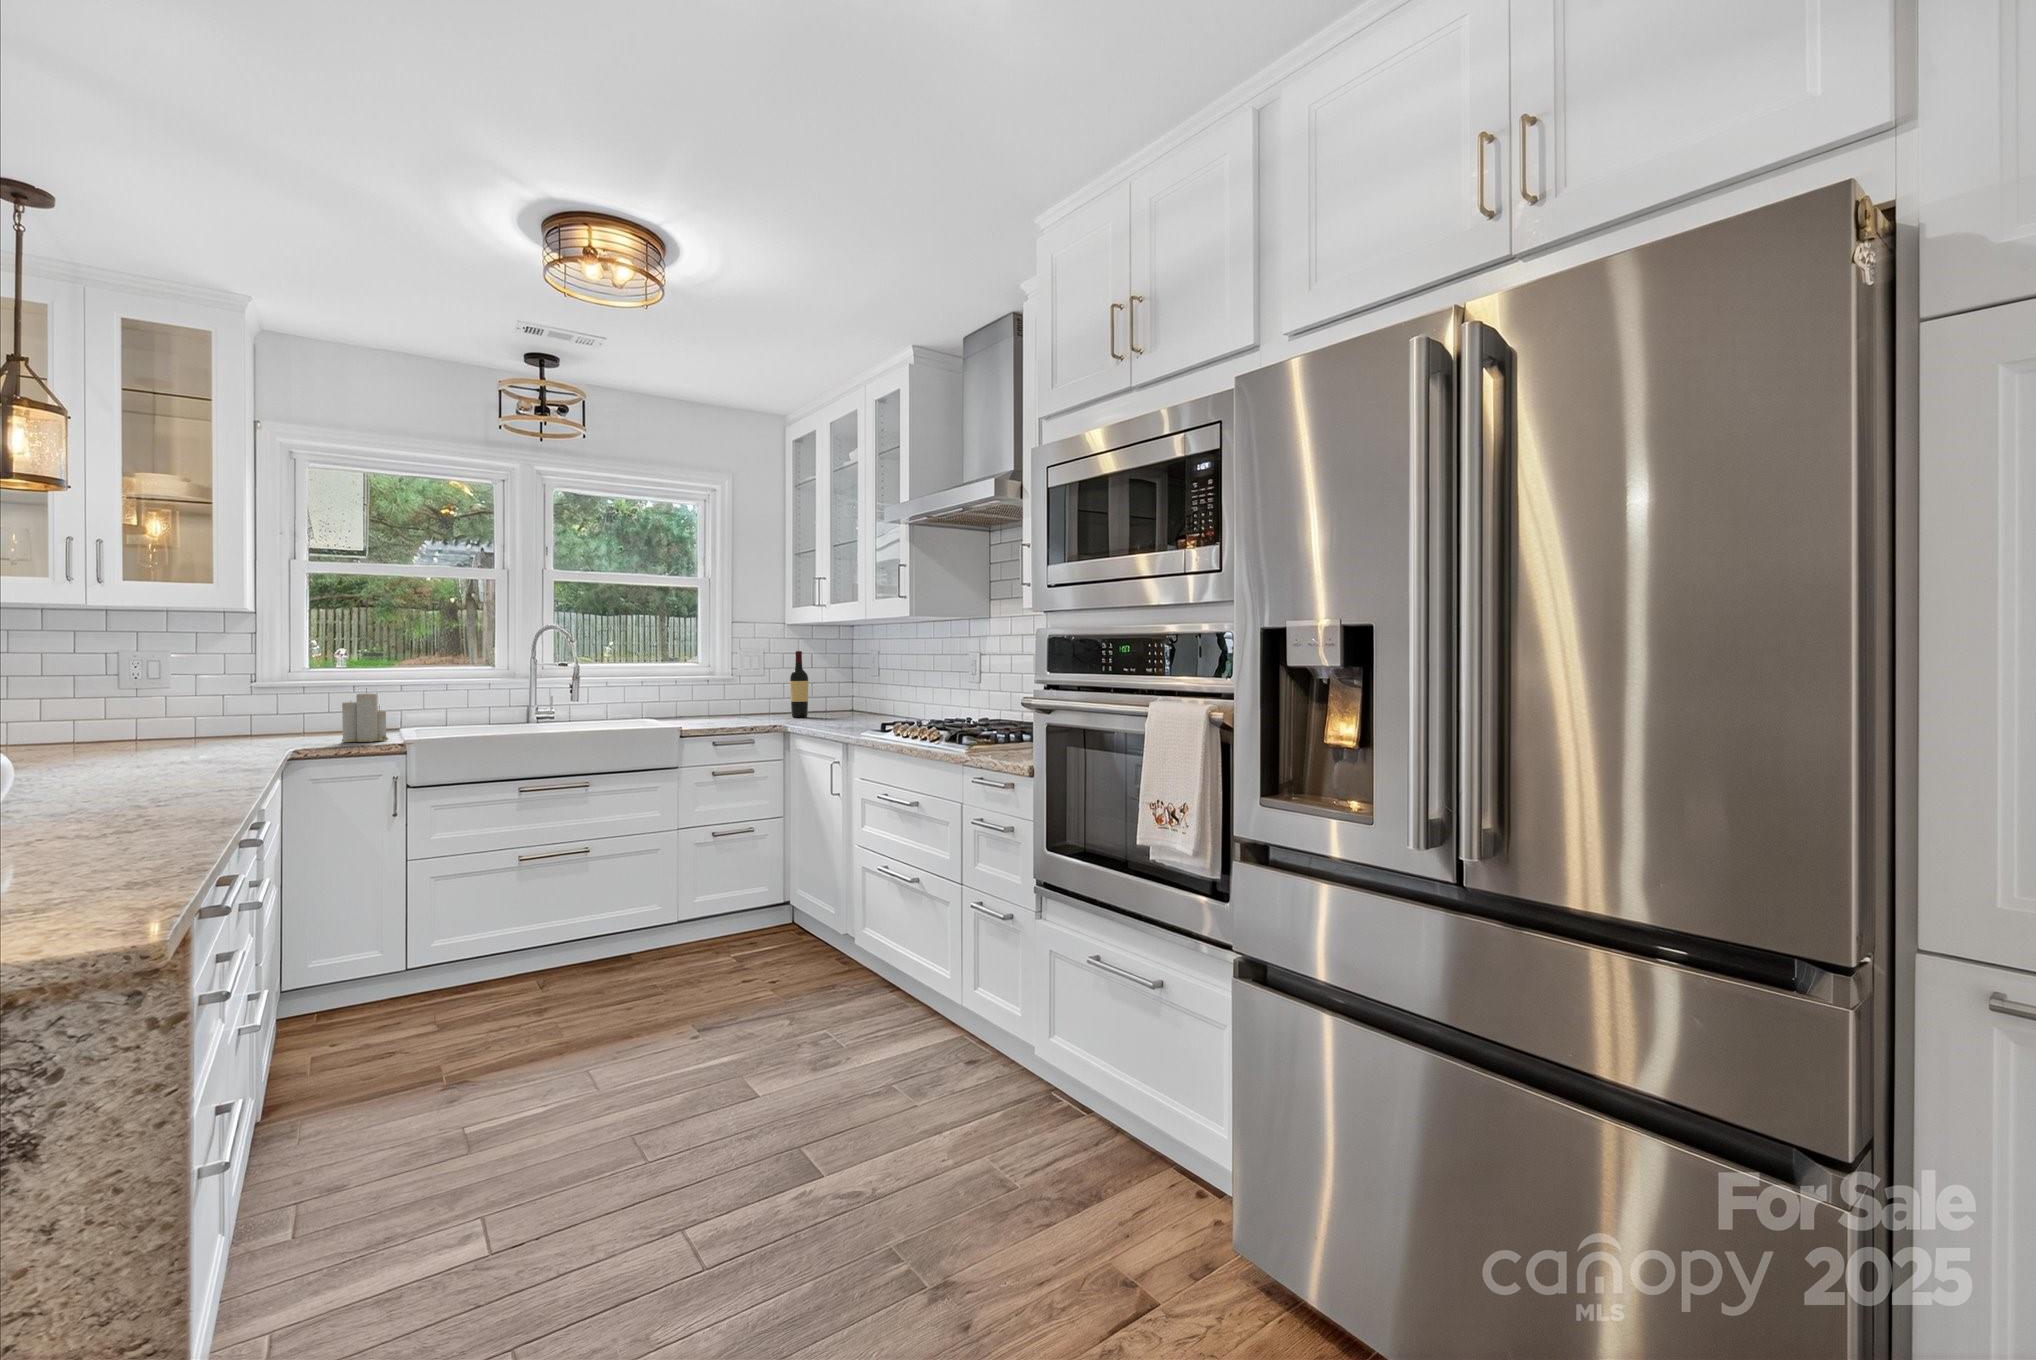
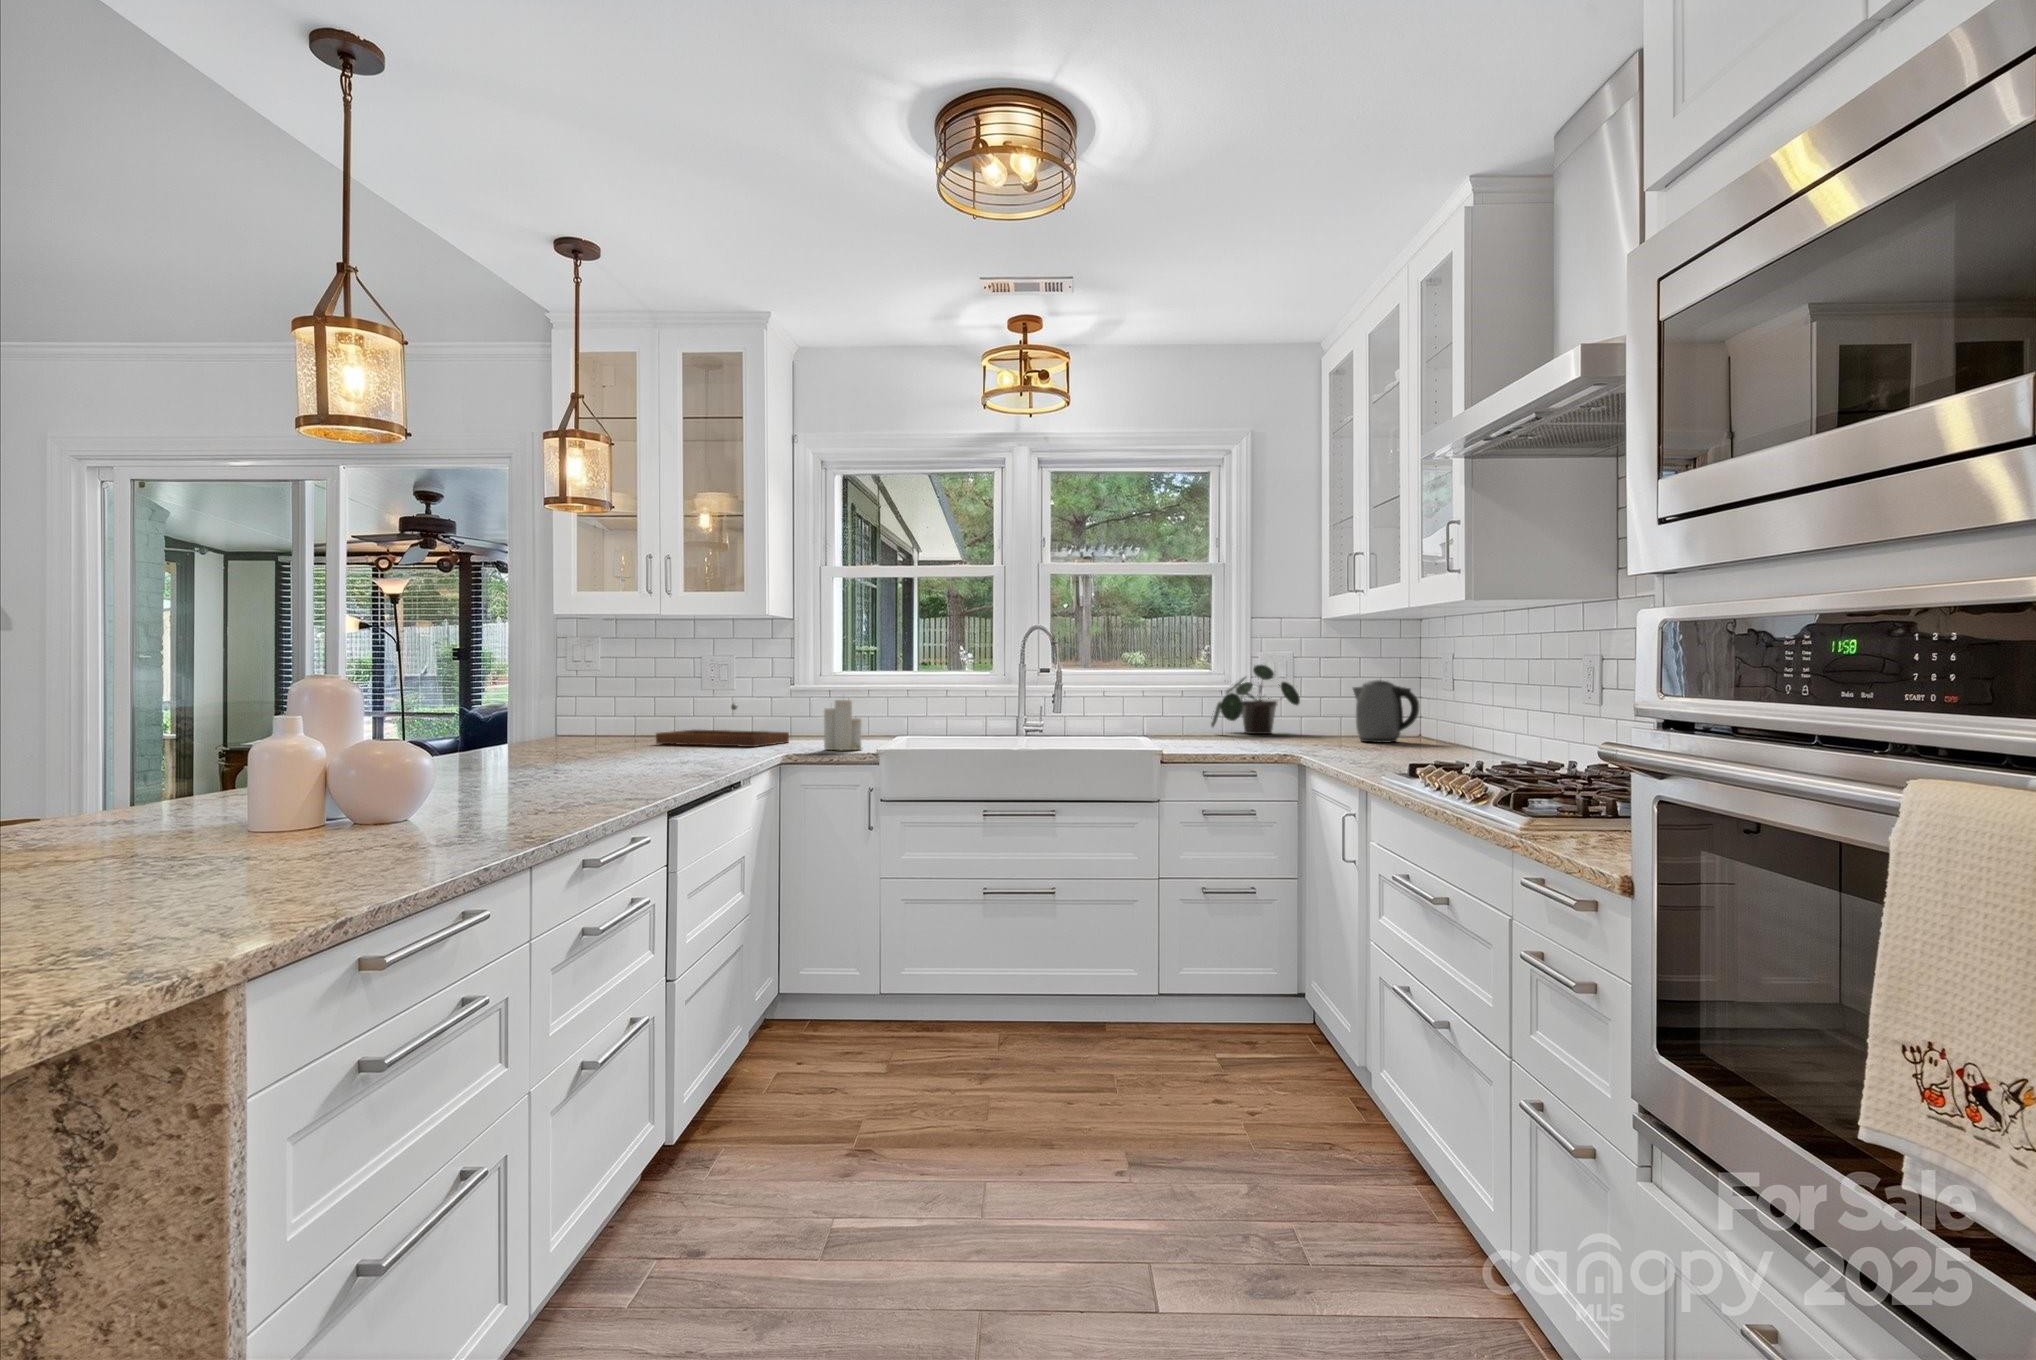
wine bottle: present [790,651,808,717] -> none [1315,654,1340,745]
potted plant: none [698,659,769,713] -> present [1211,665,1300,734]
kettle: none [813,670,859,714] -> present [1353,680,1419,742]
tray: none [89,702,277,749] -> present [656,704,789,747]

